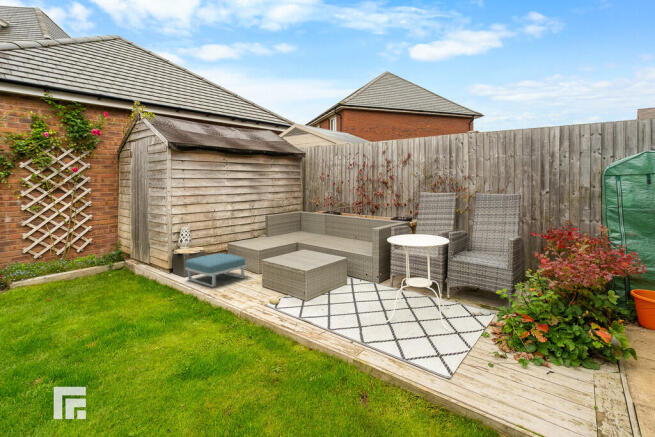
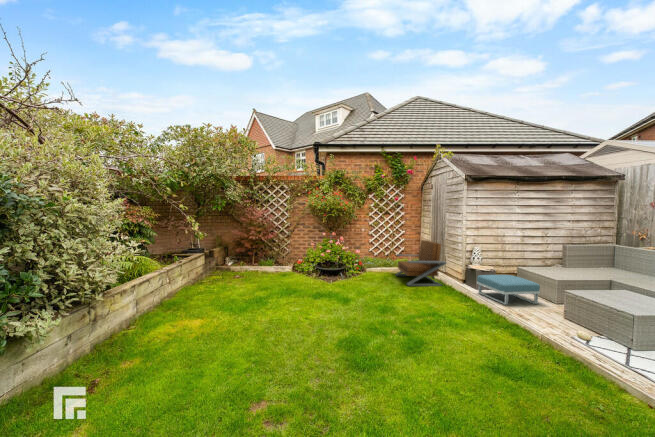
lounge chair: none [75,225,151,292] -> present [396,240,446,286]

